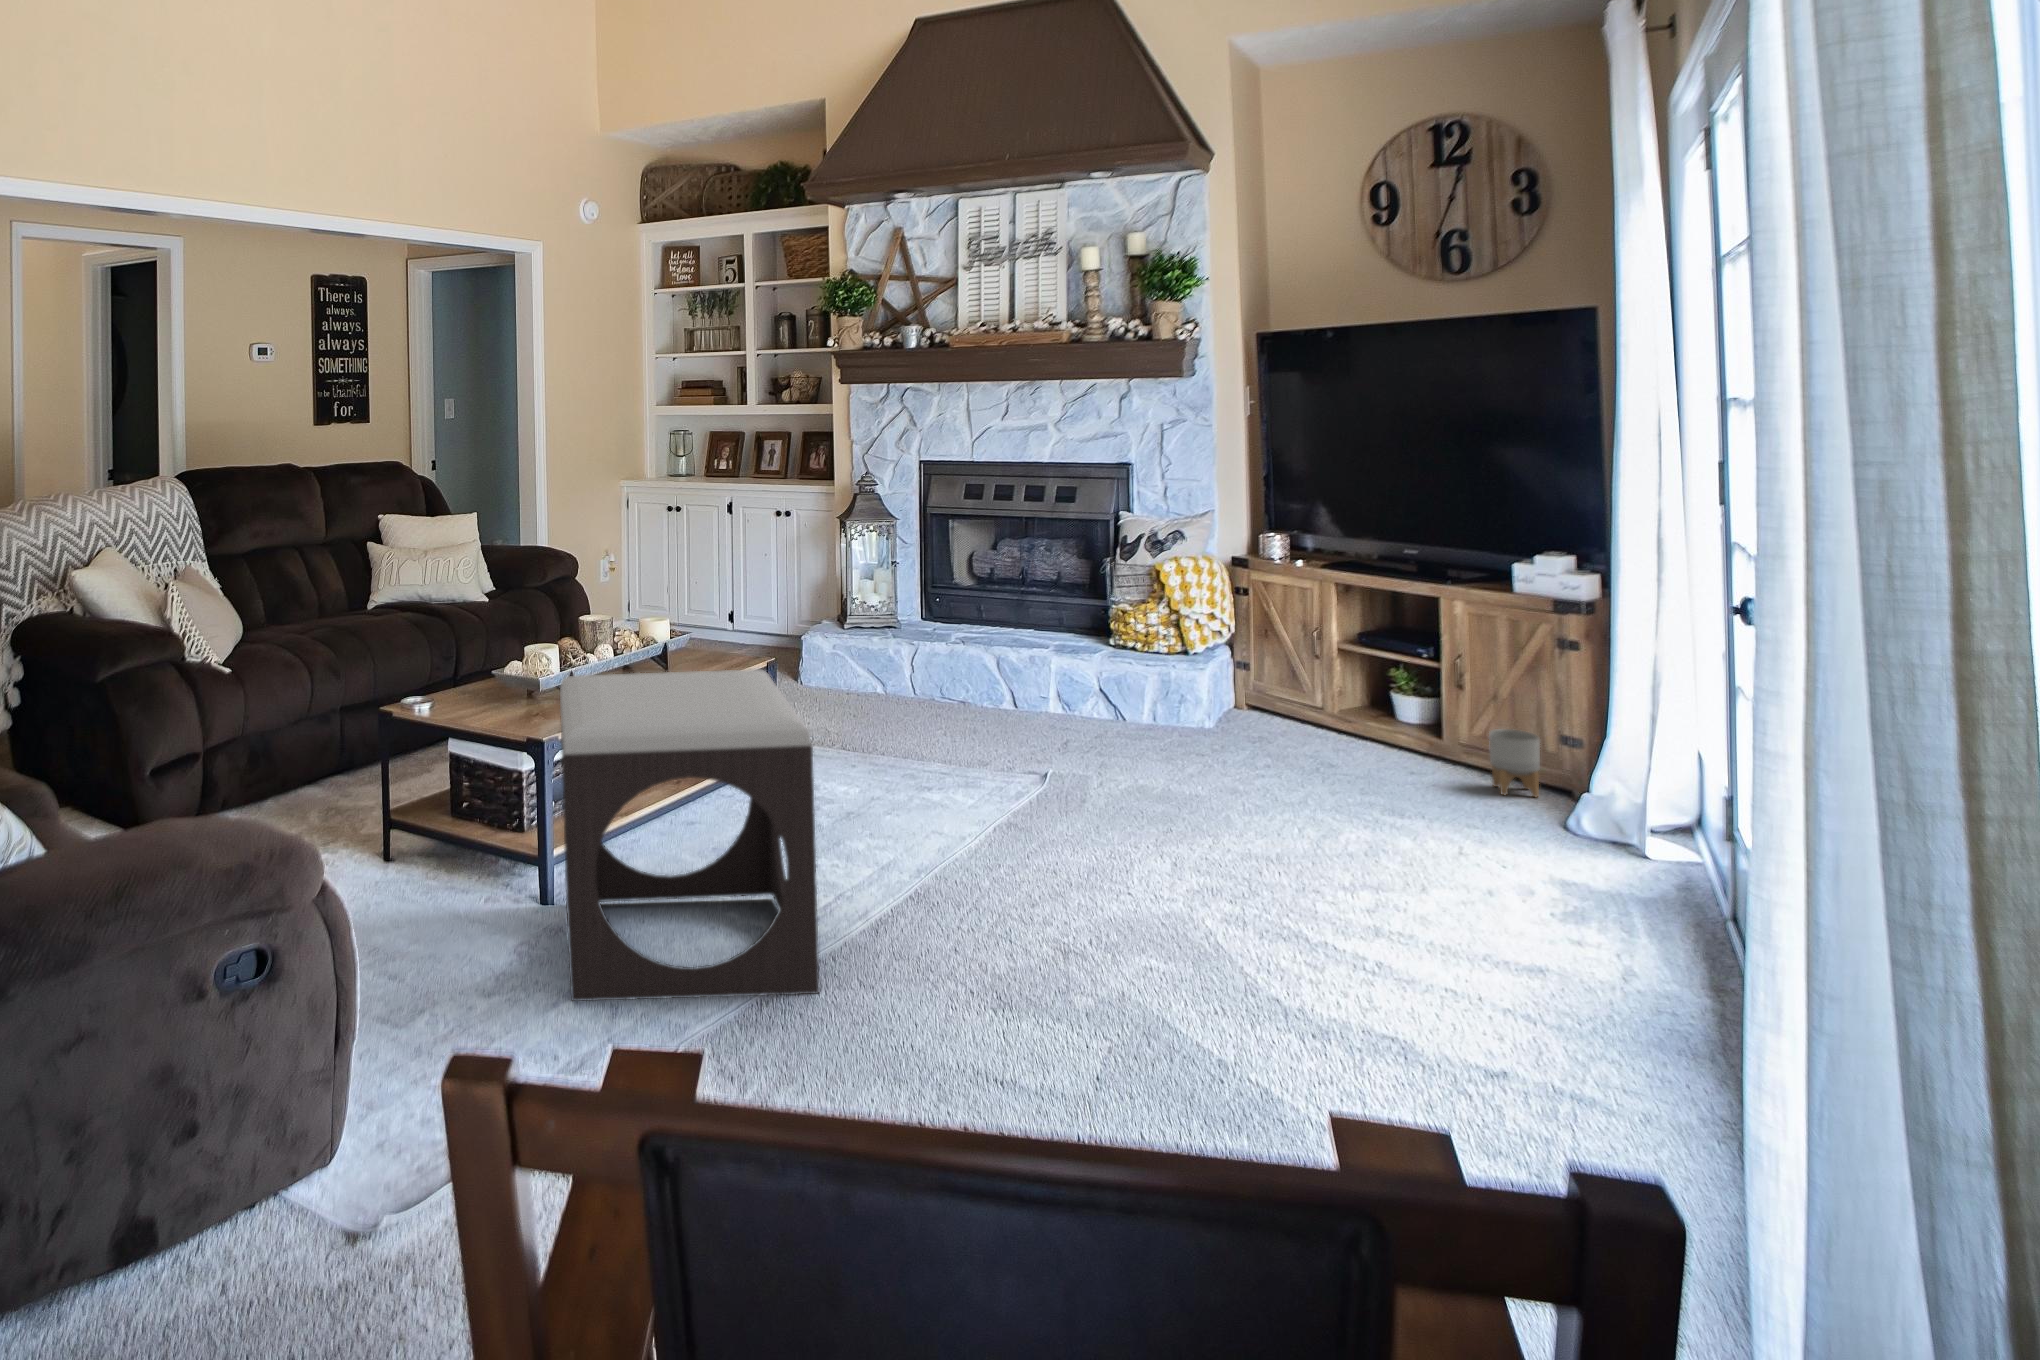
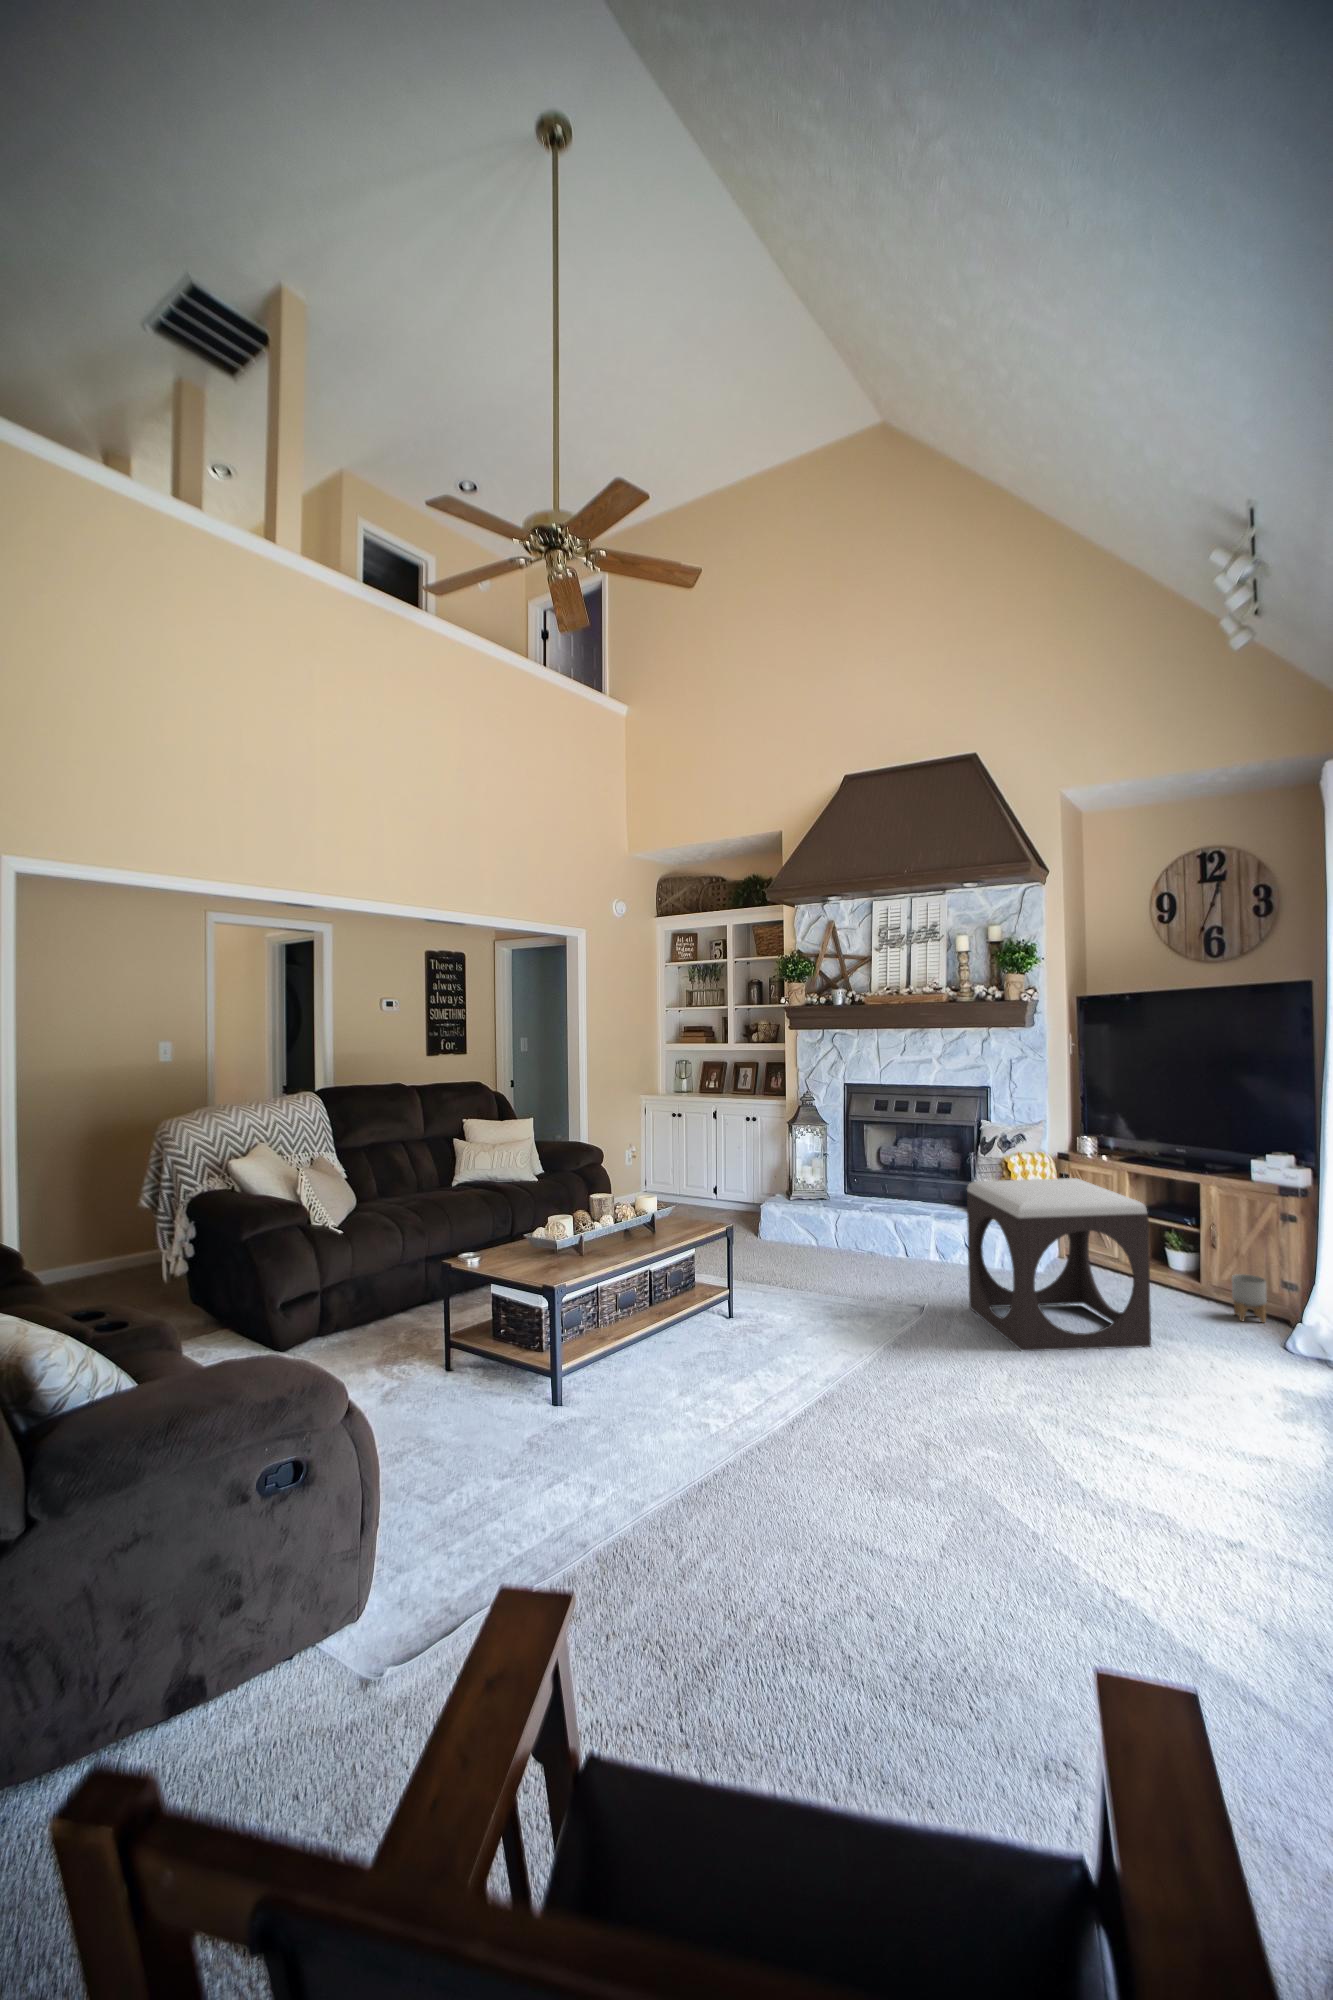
footstool: present [560,669,820,1001] -> present [967,1178,1151,1351]

